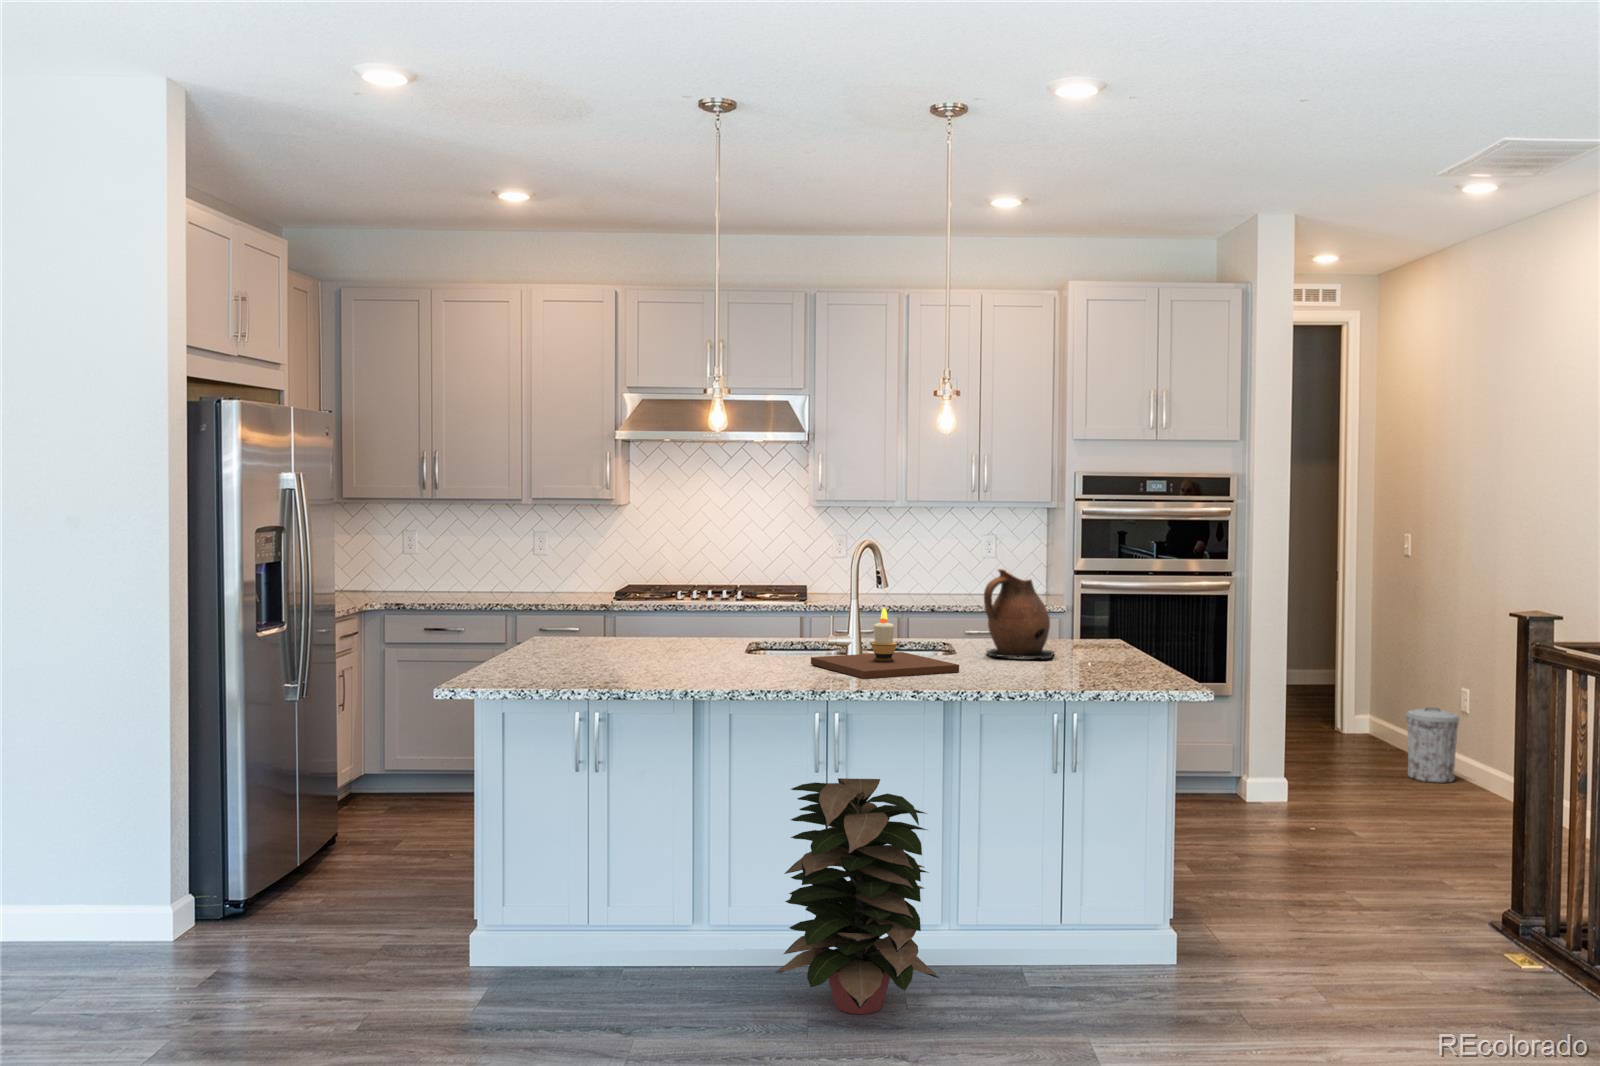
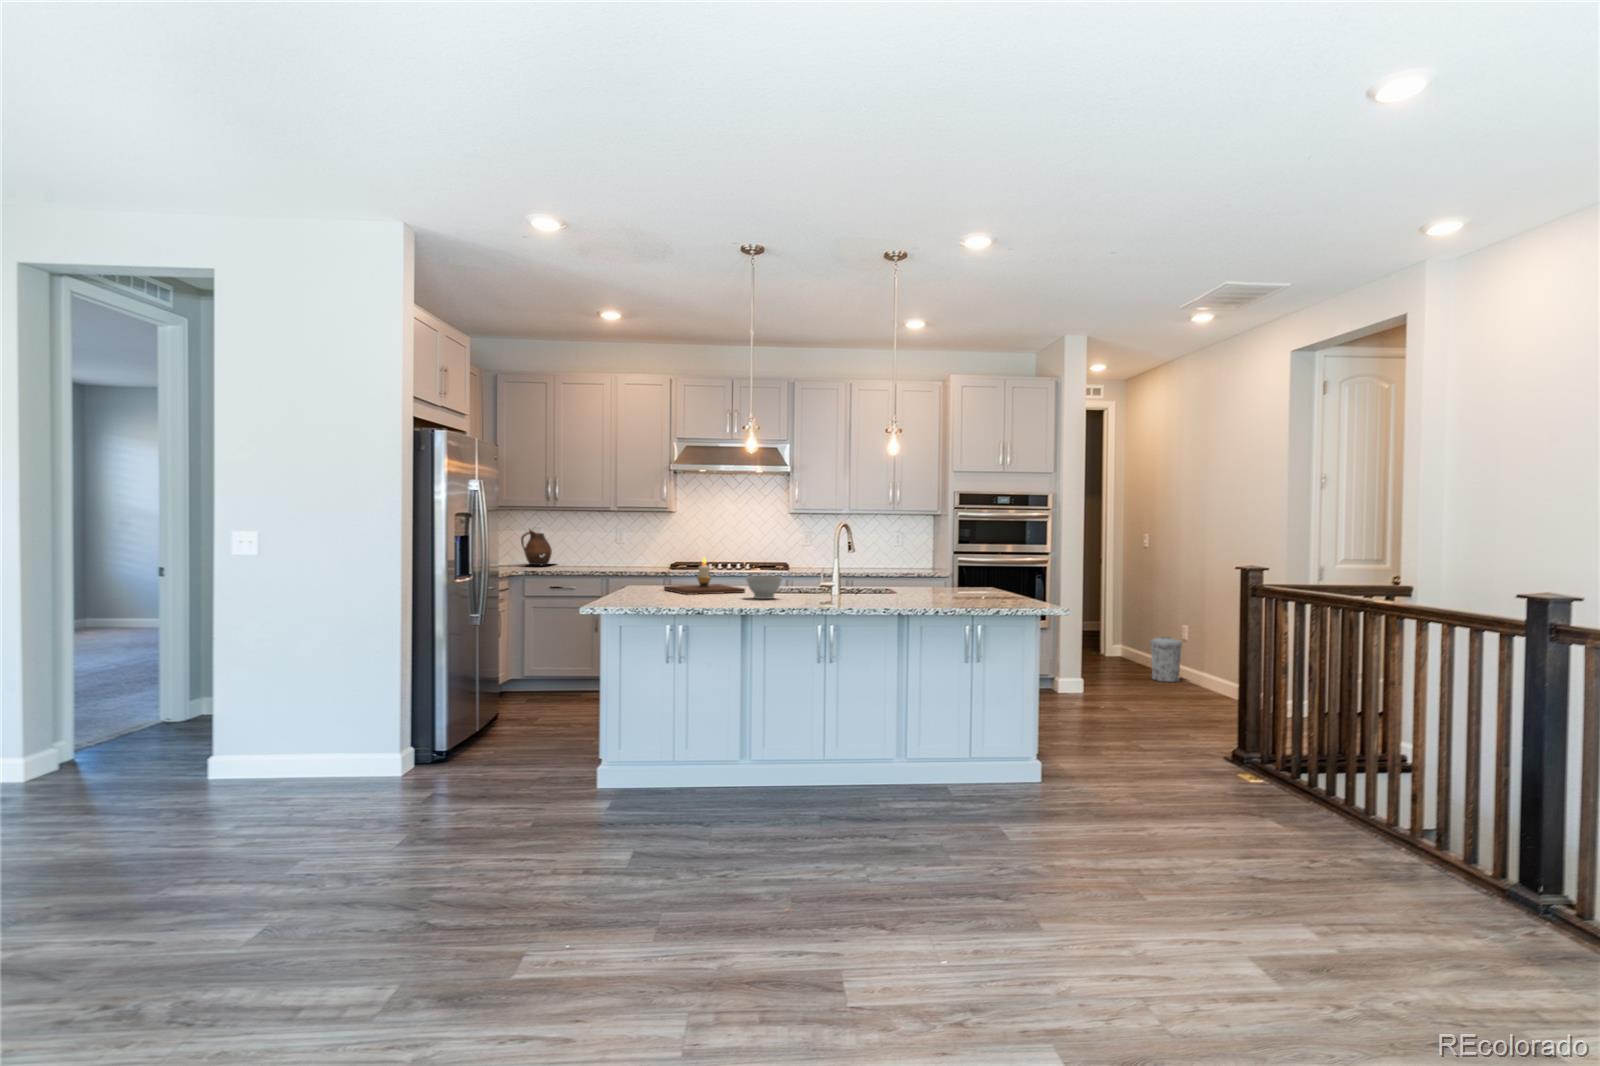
ceramic pitcher: present [984,569,1054,659] -> present [521,530,552,565]
candle: present [811,608,959,679] -> present [664,558,745,595]
bowl: none [701,631,758,670] -> present [746,576,782,599]
decorative plant: present [775,778,939,1014] -> none [797,665,902,813]

